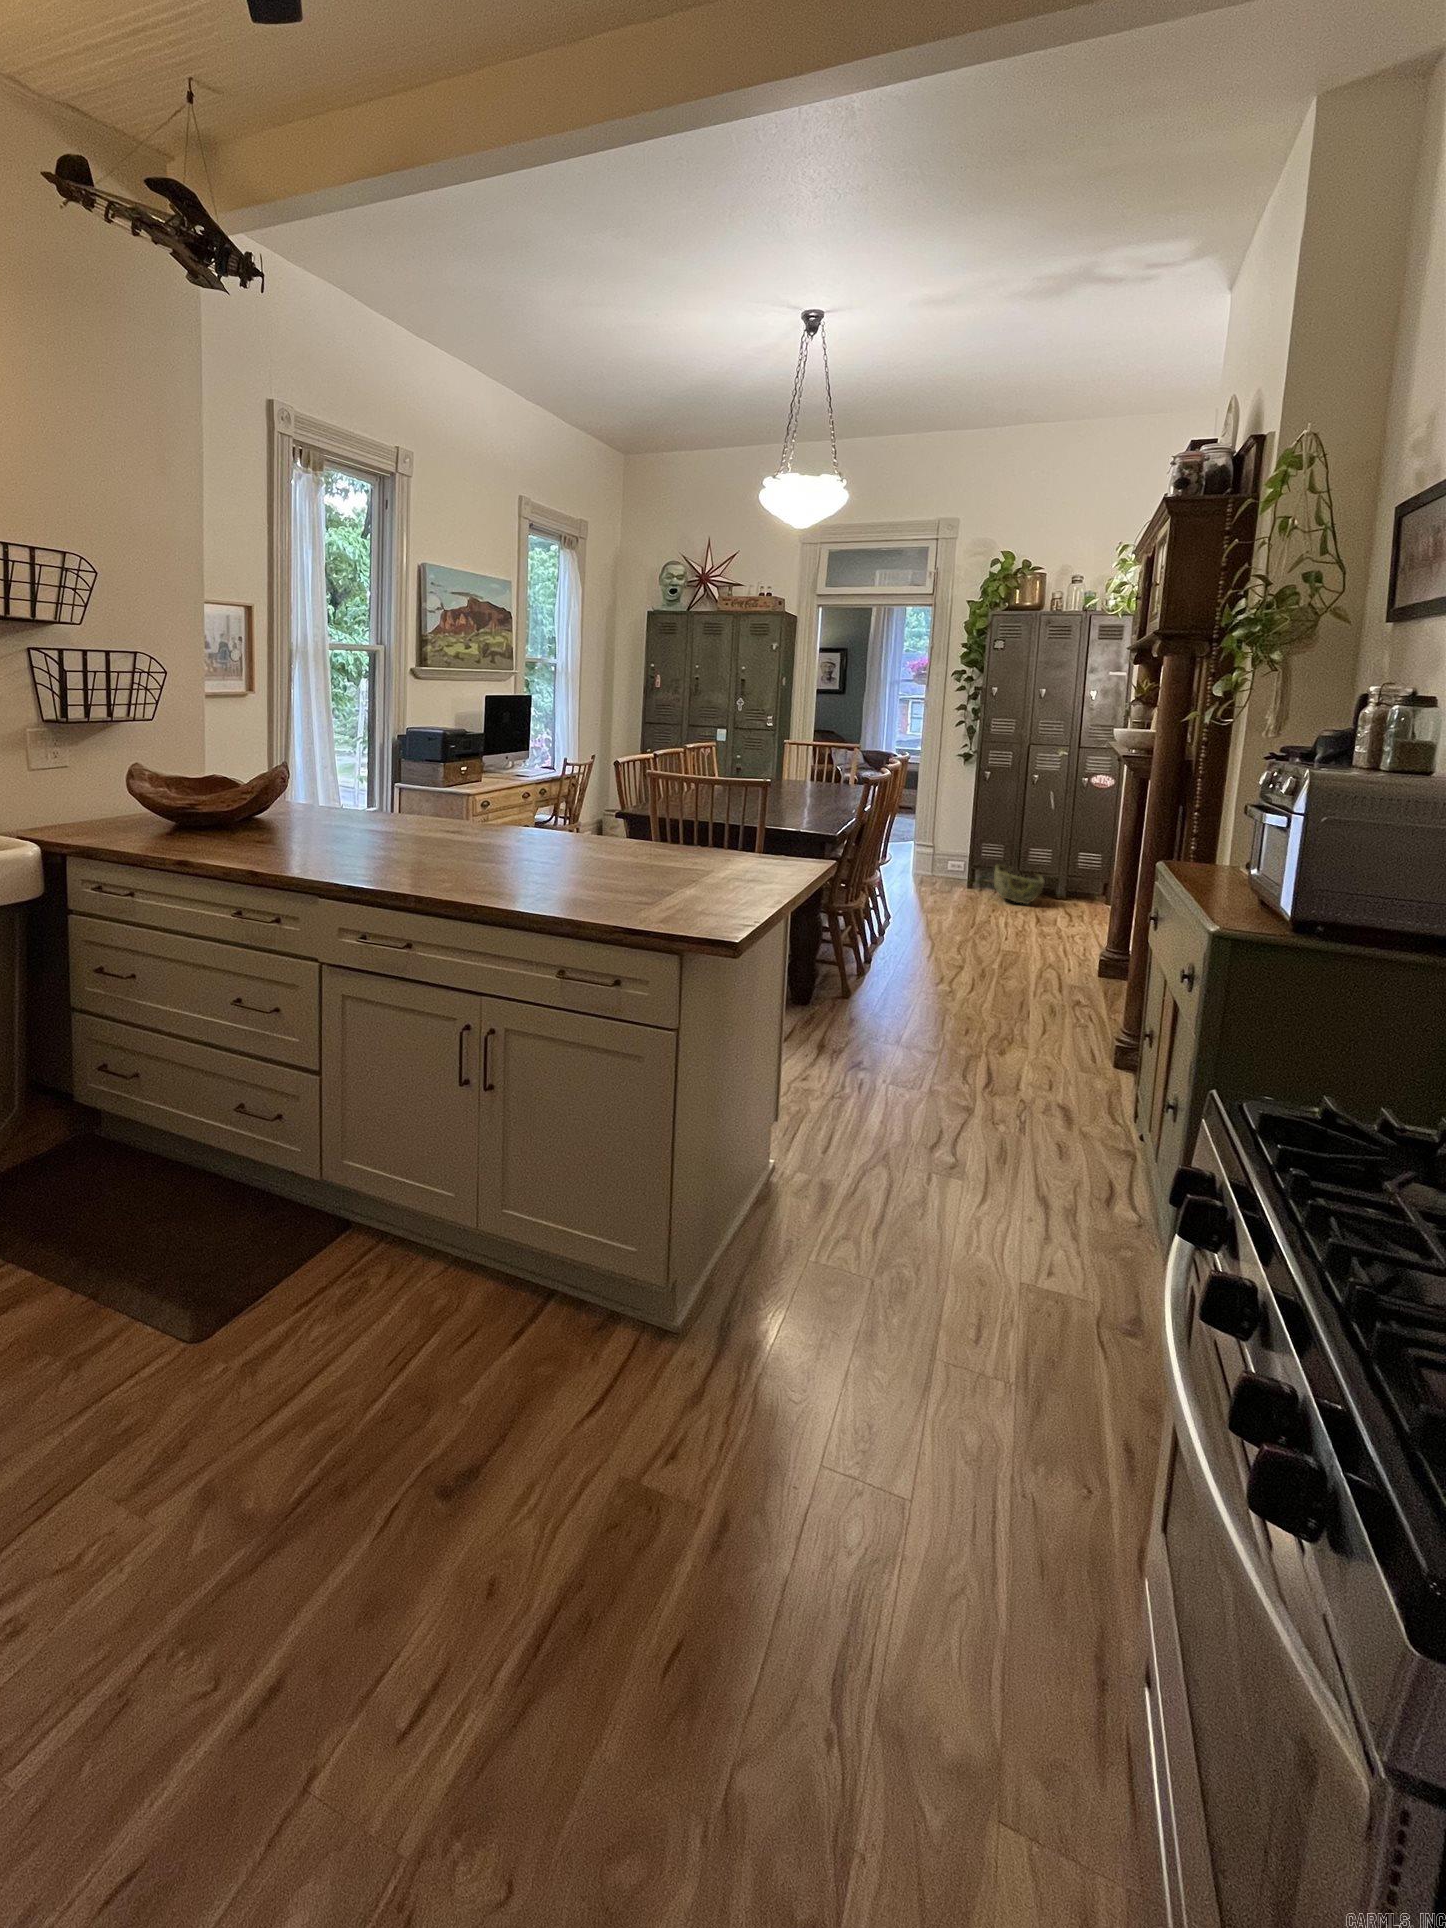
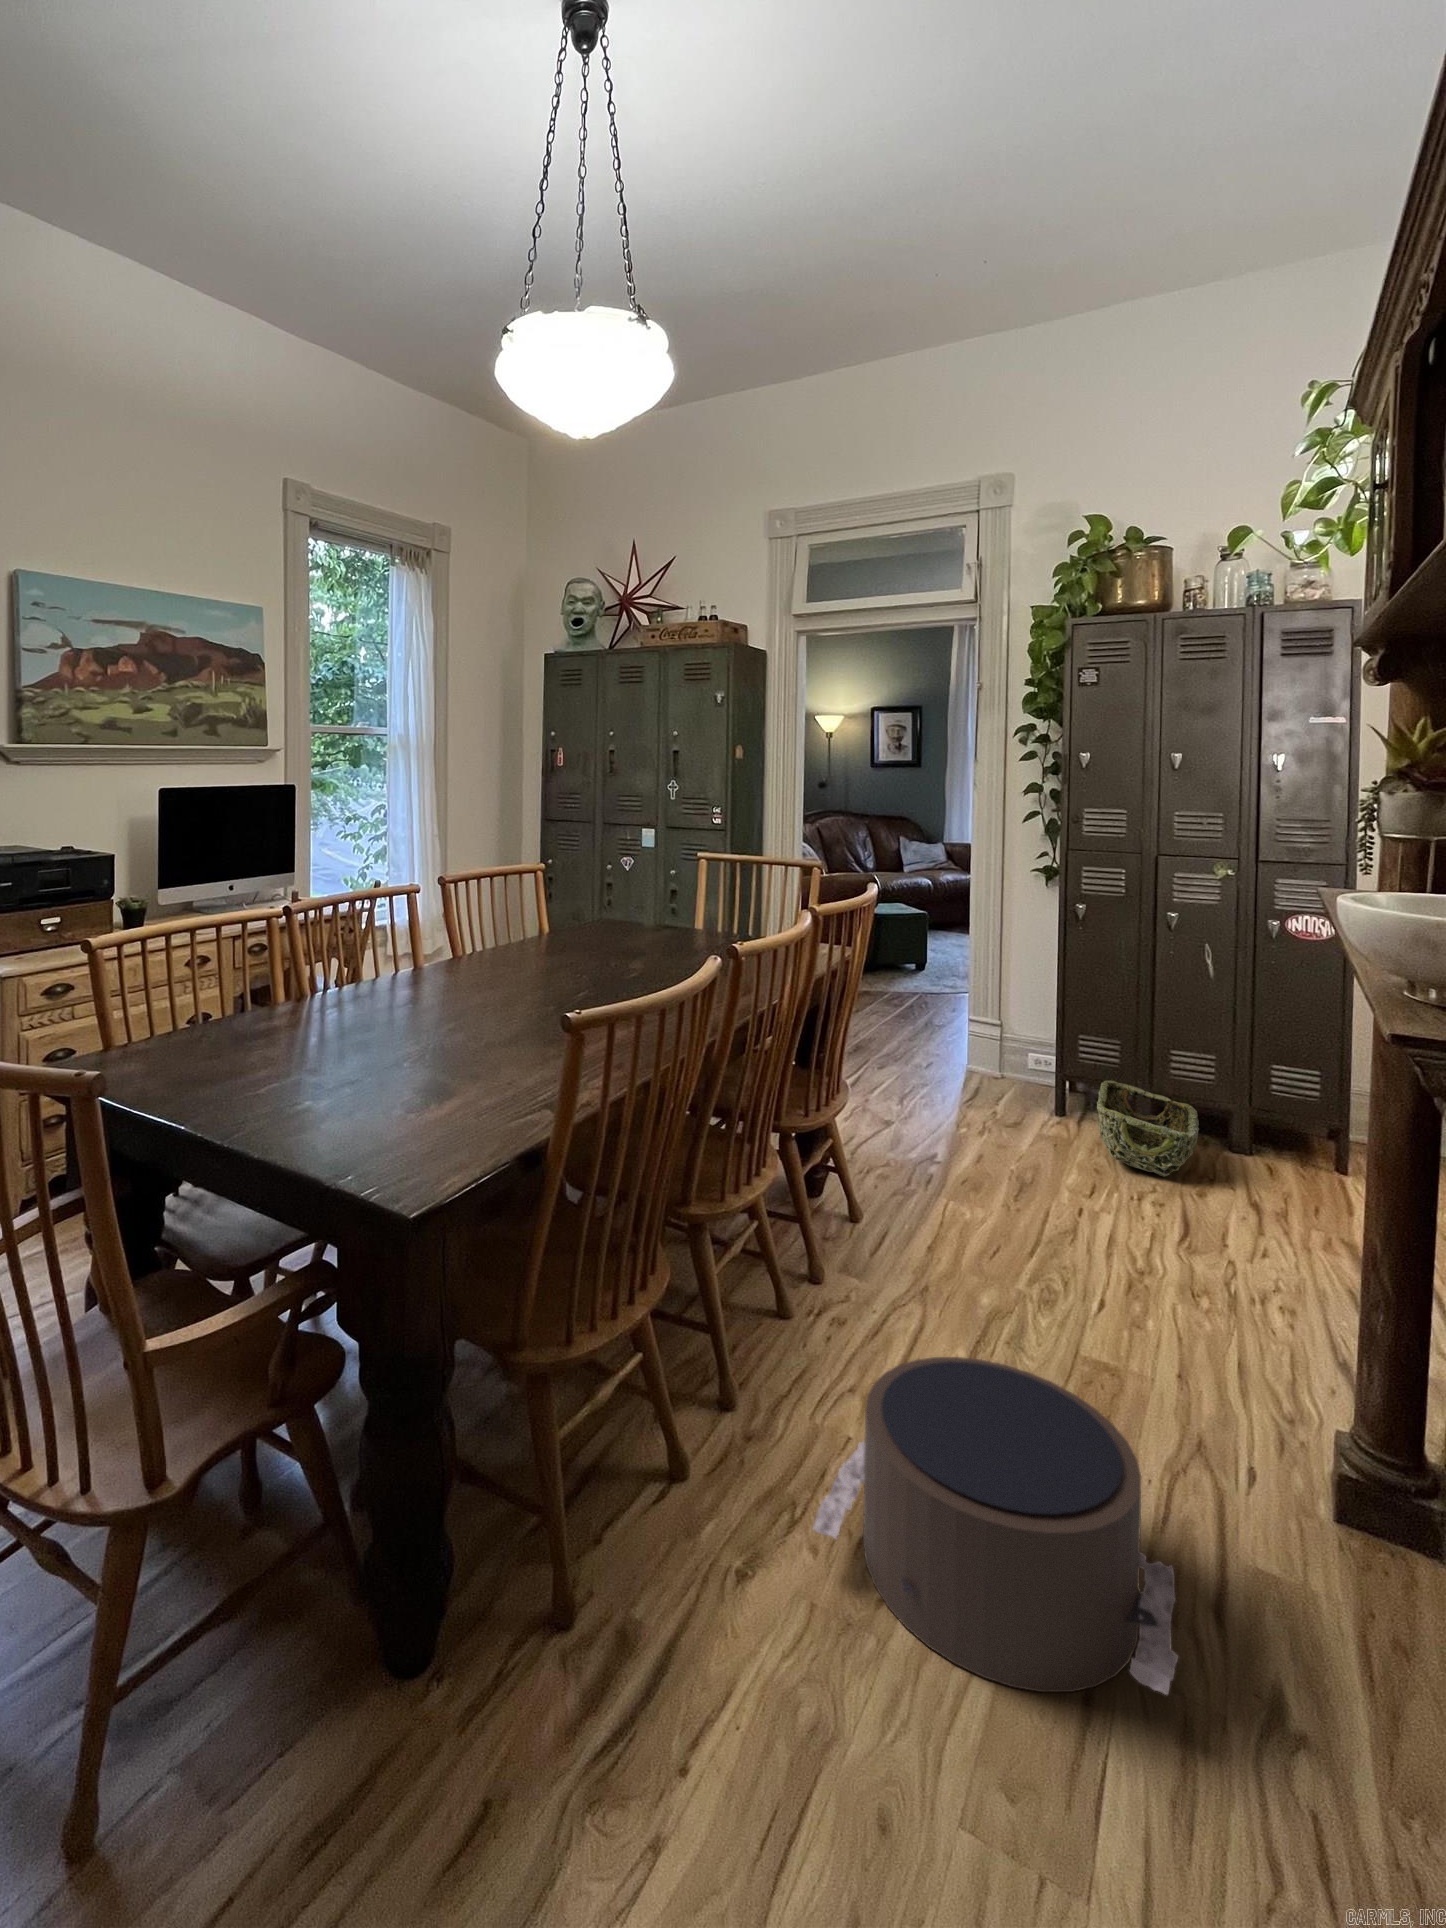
pouf: none [928,923,1054,998] -> present [813,1357,1178,1695]

